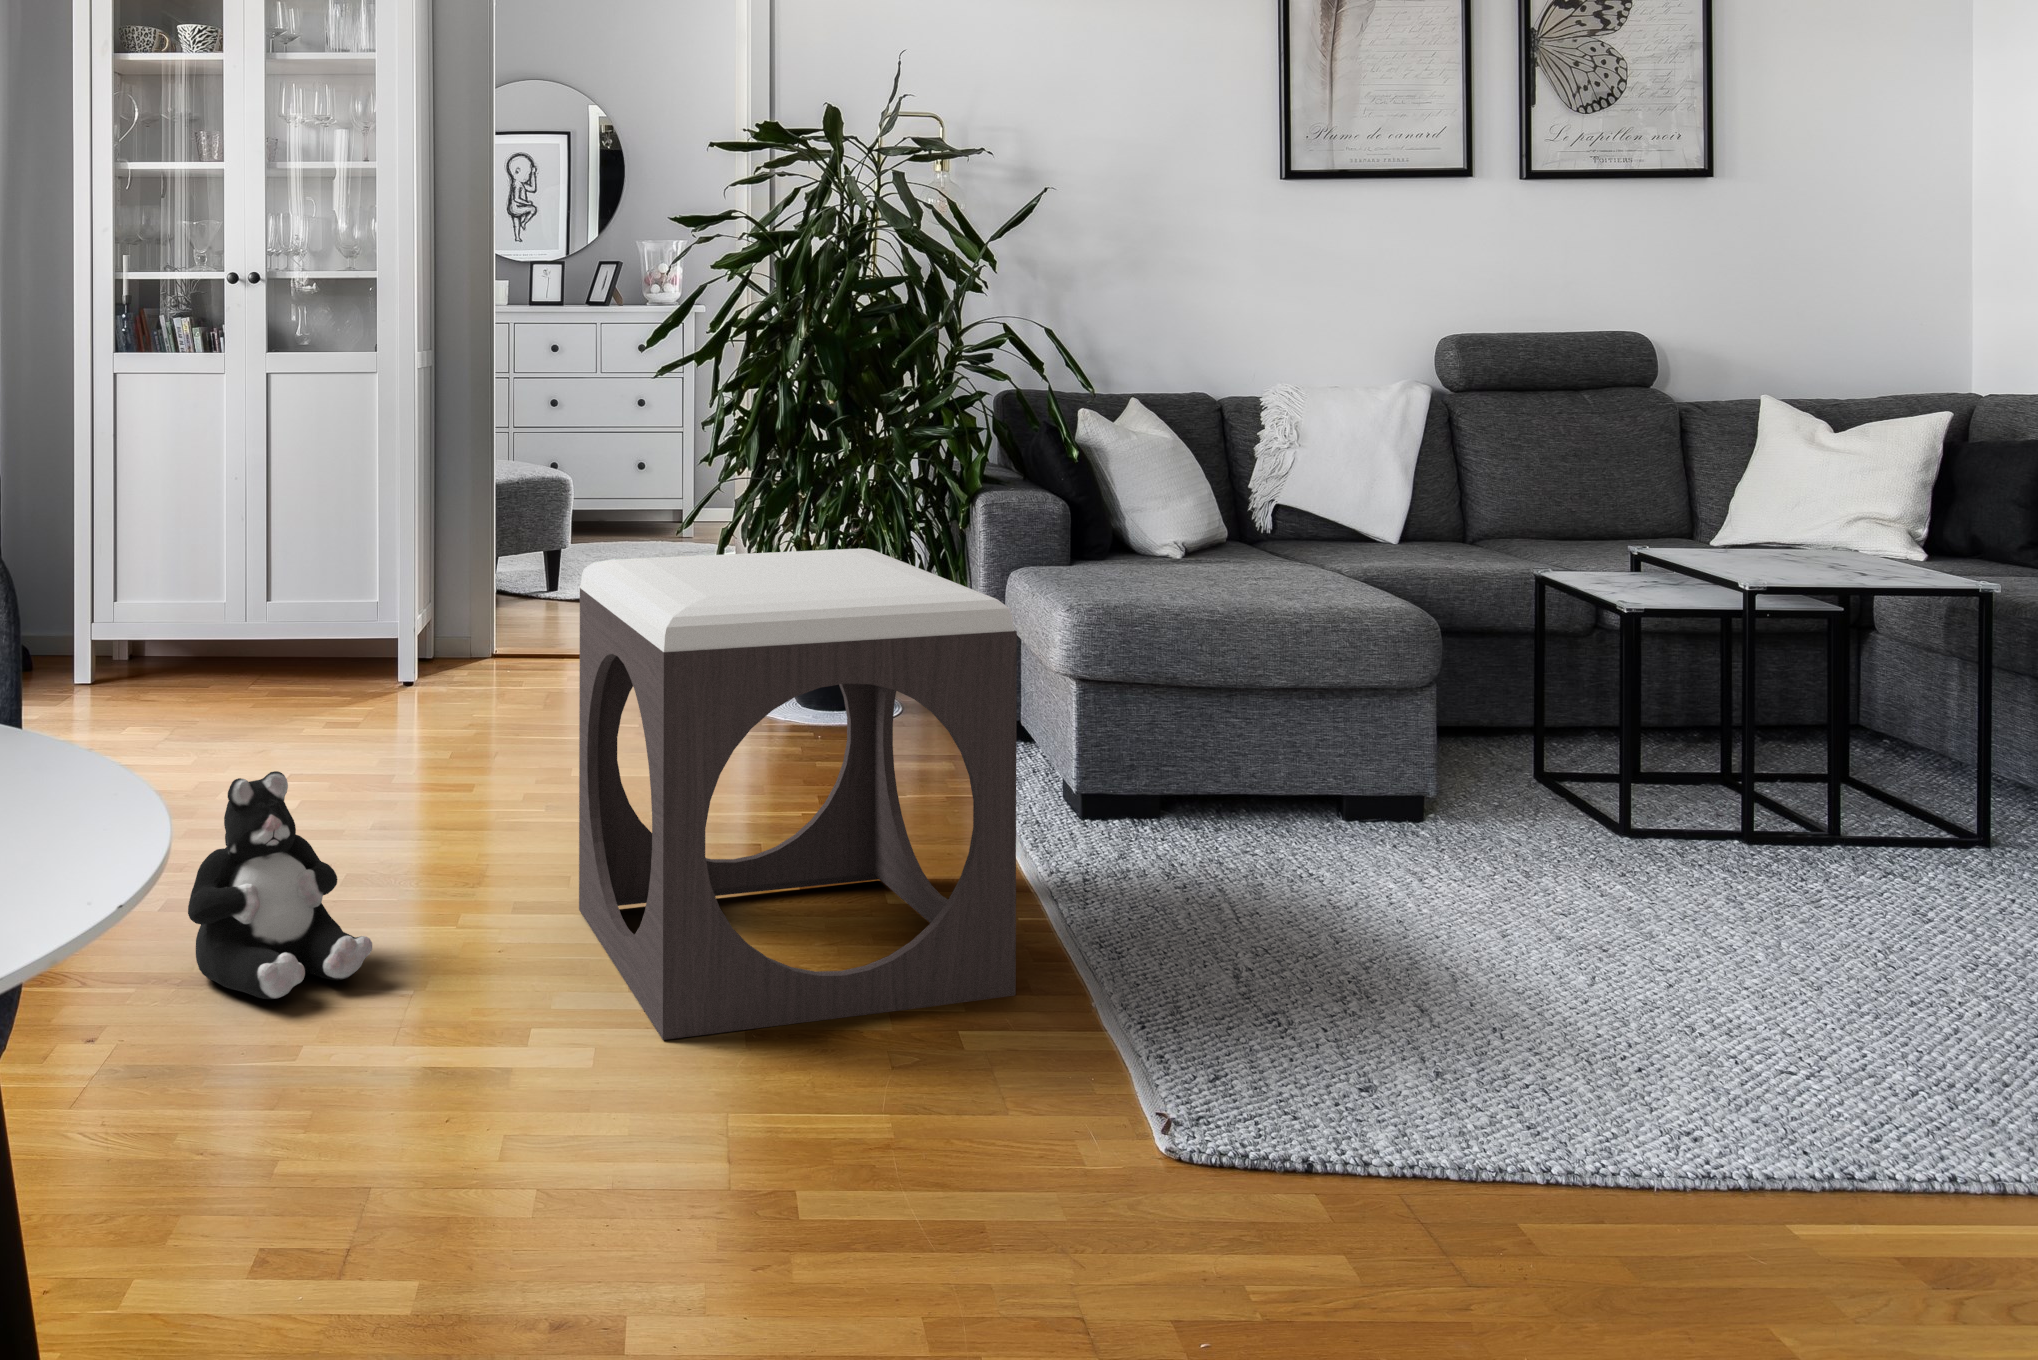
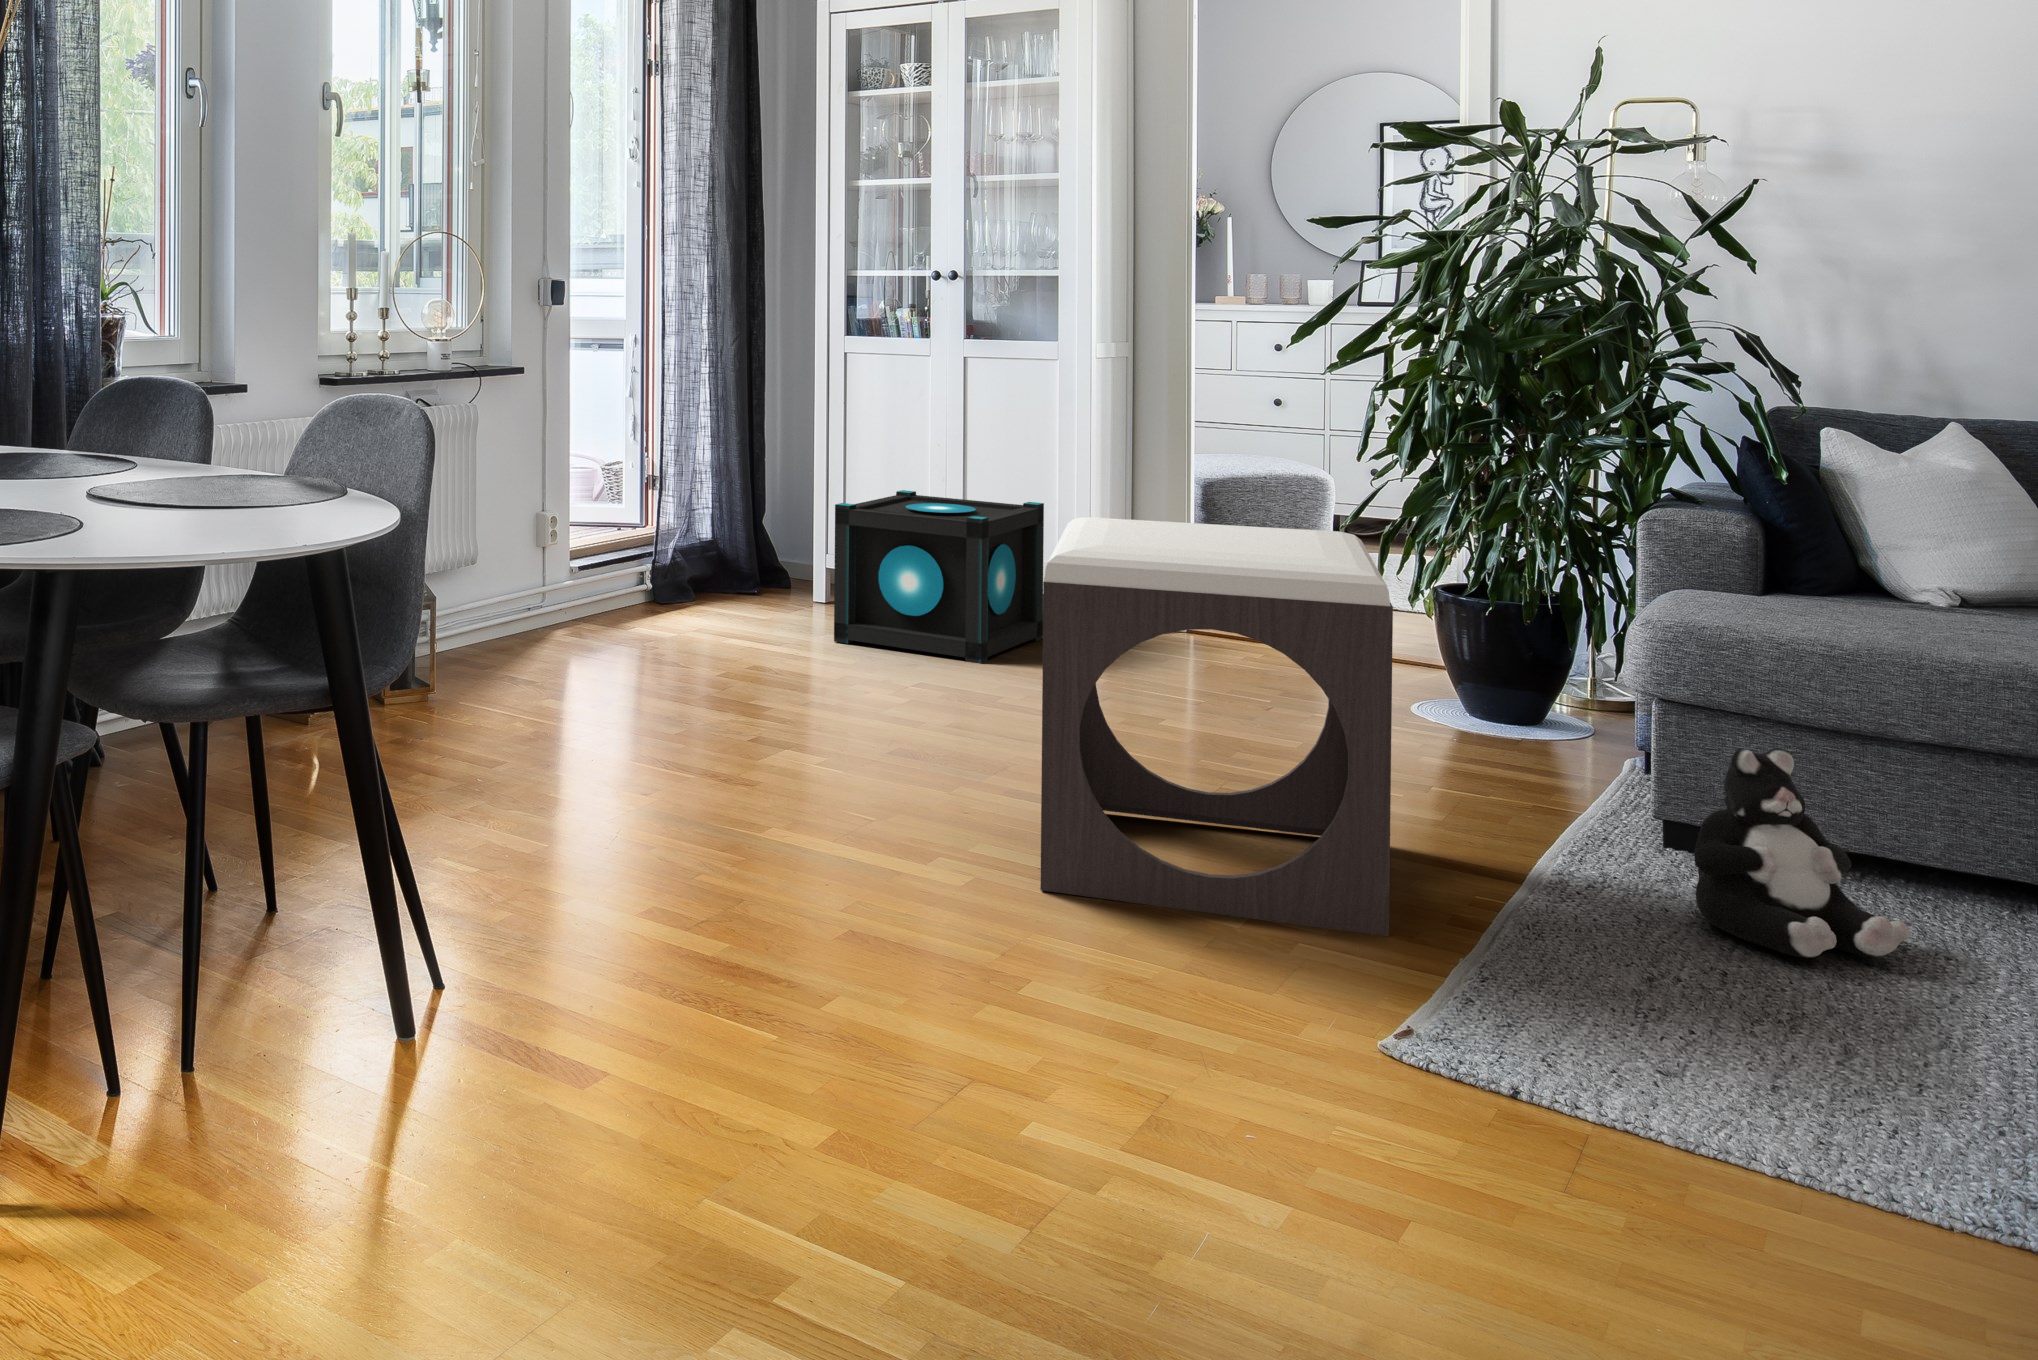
speaker: none [135,536,363,735] -> present [834,490,1044,664]
plush toy: present [188,771,372,999] -> present [1694,748,1910,958]

